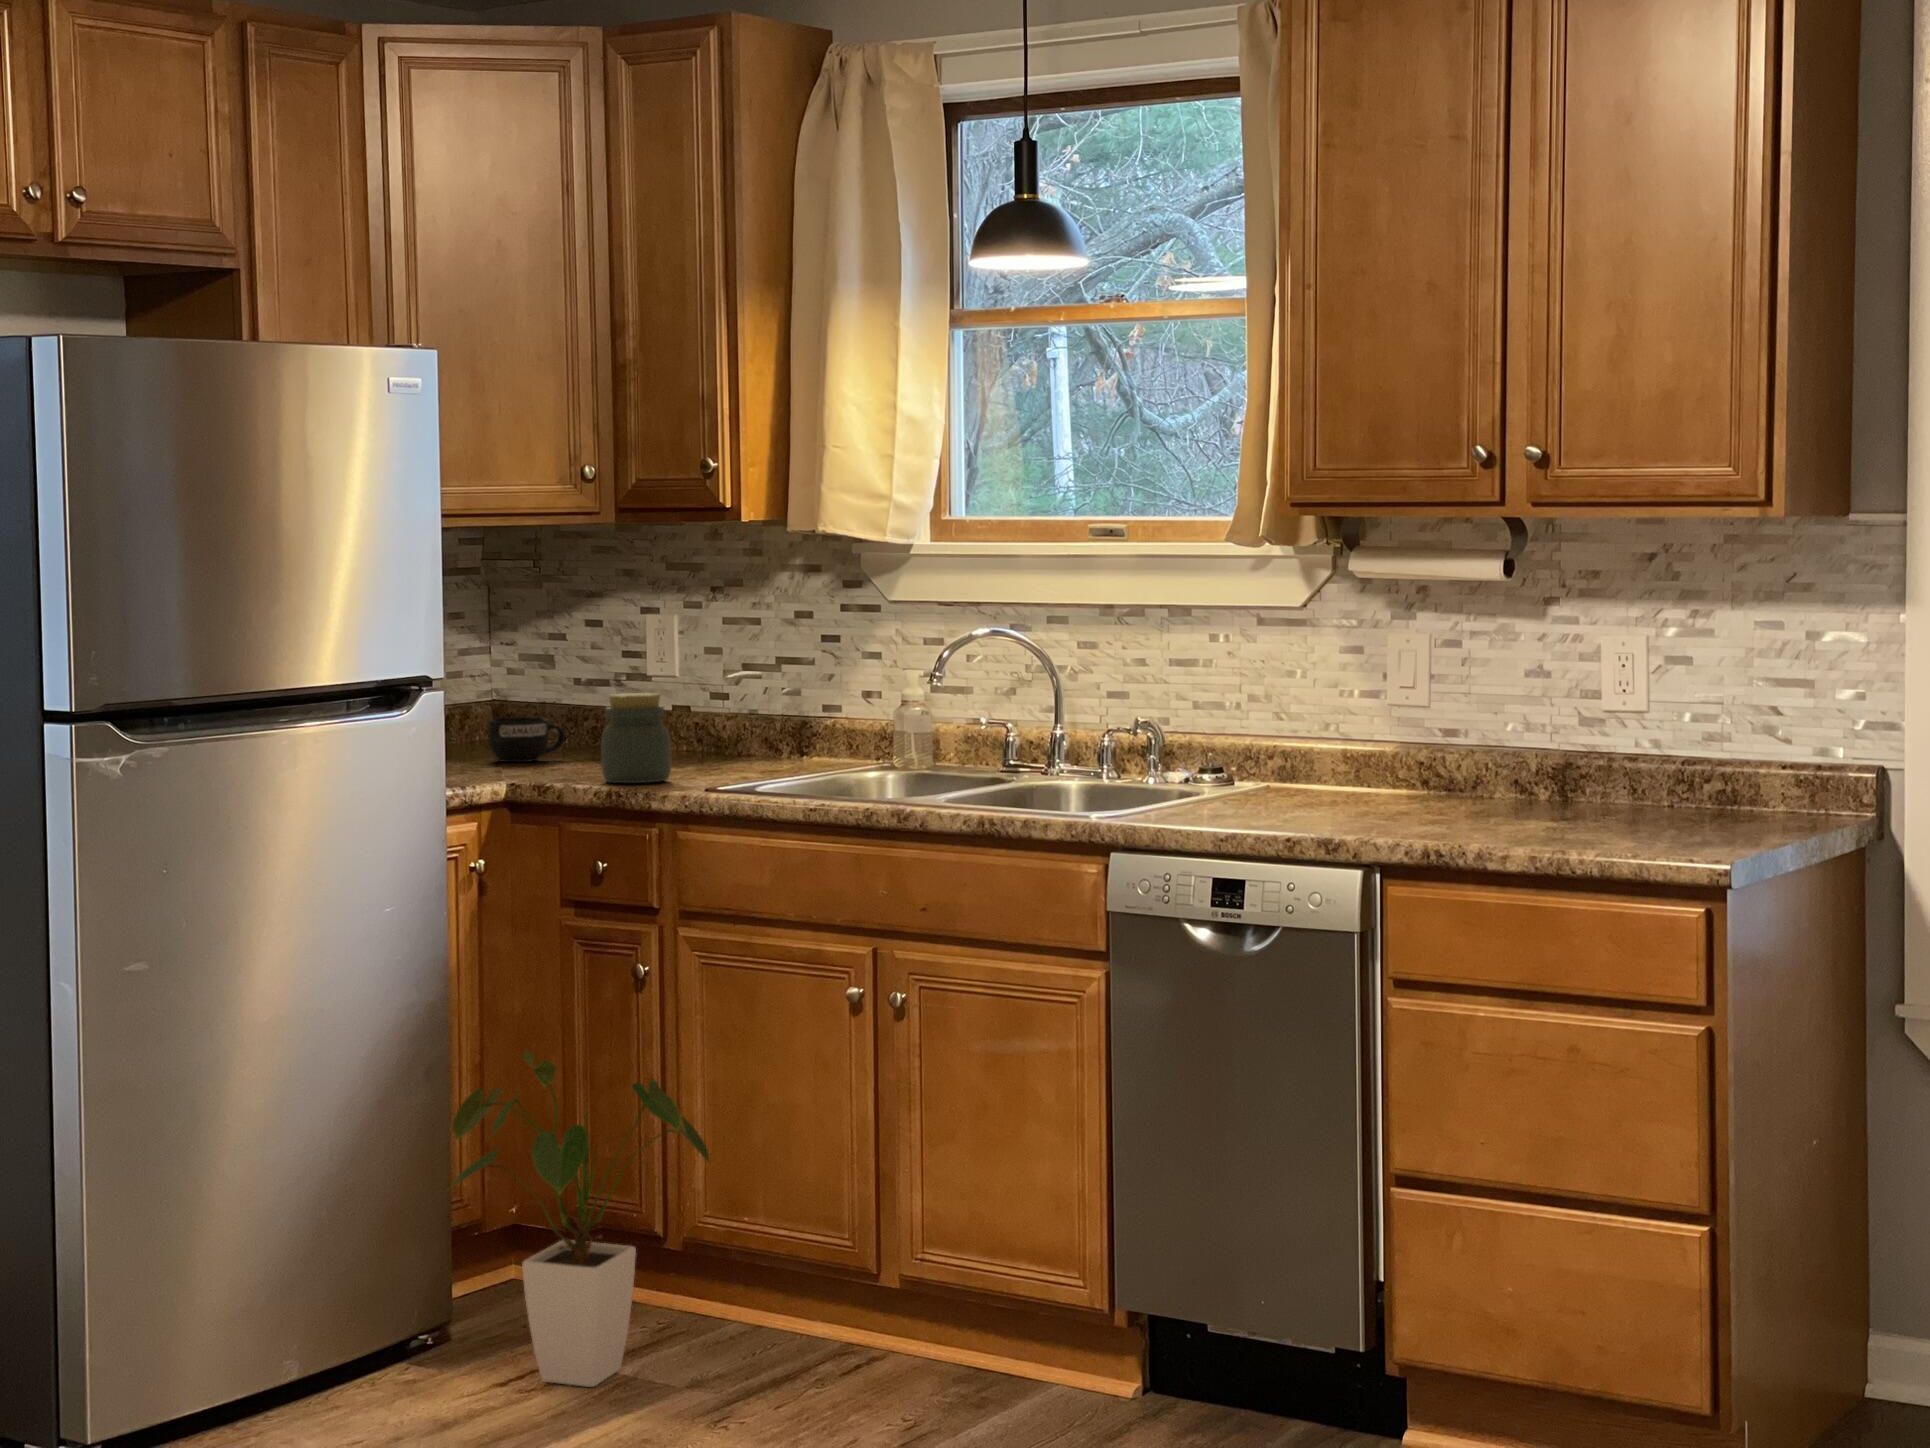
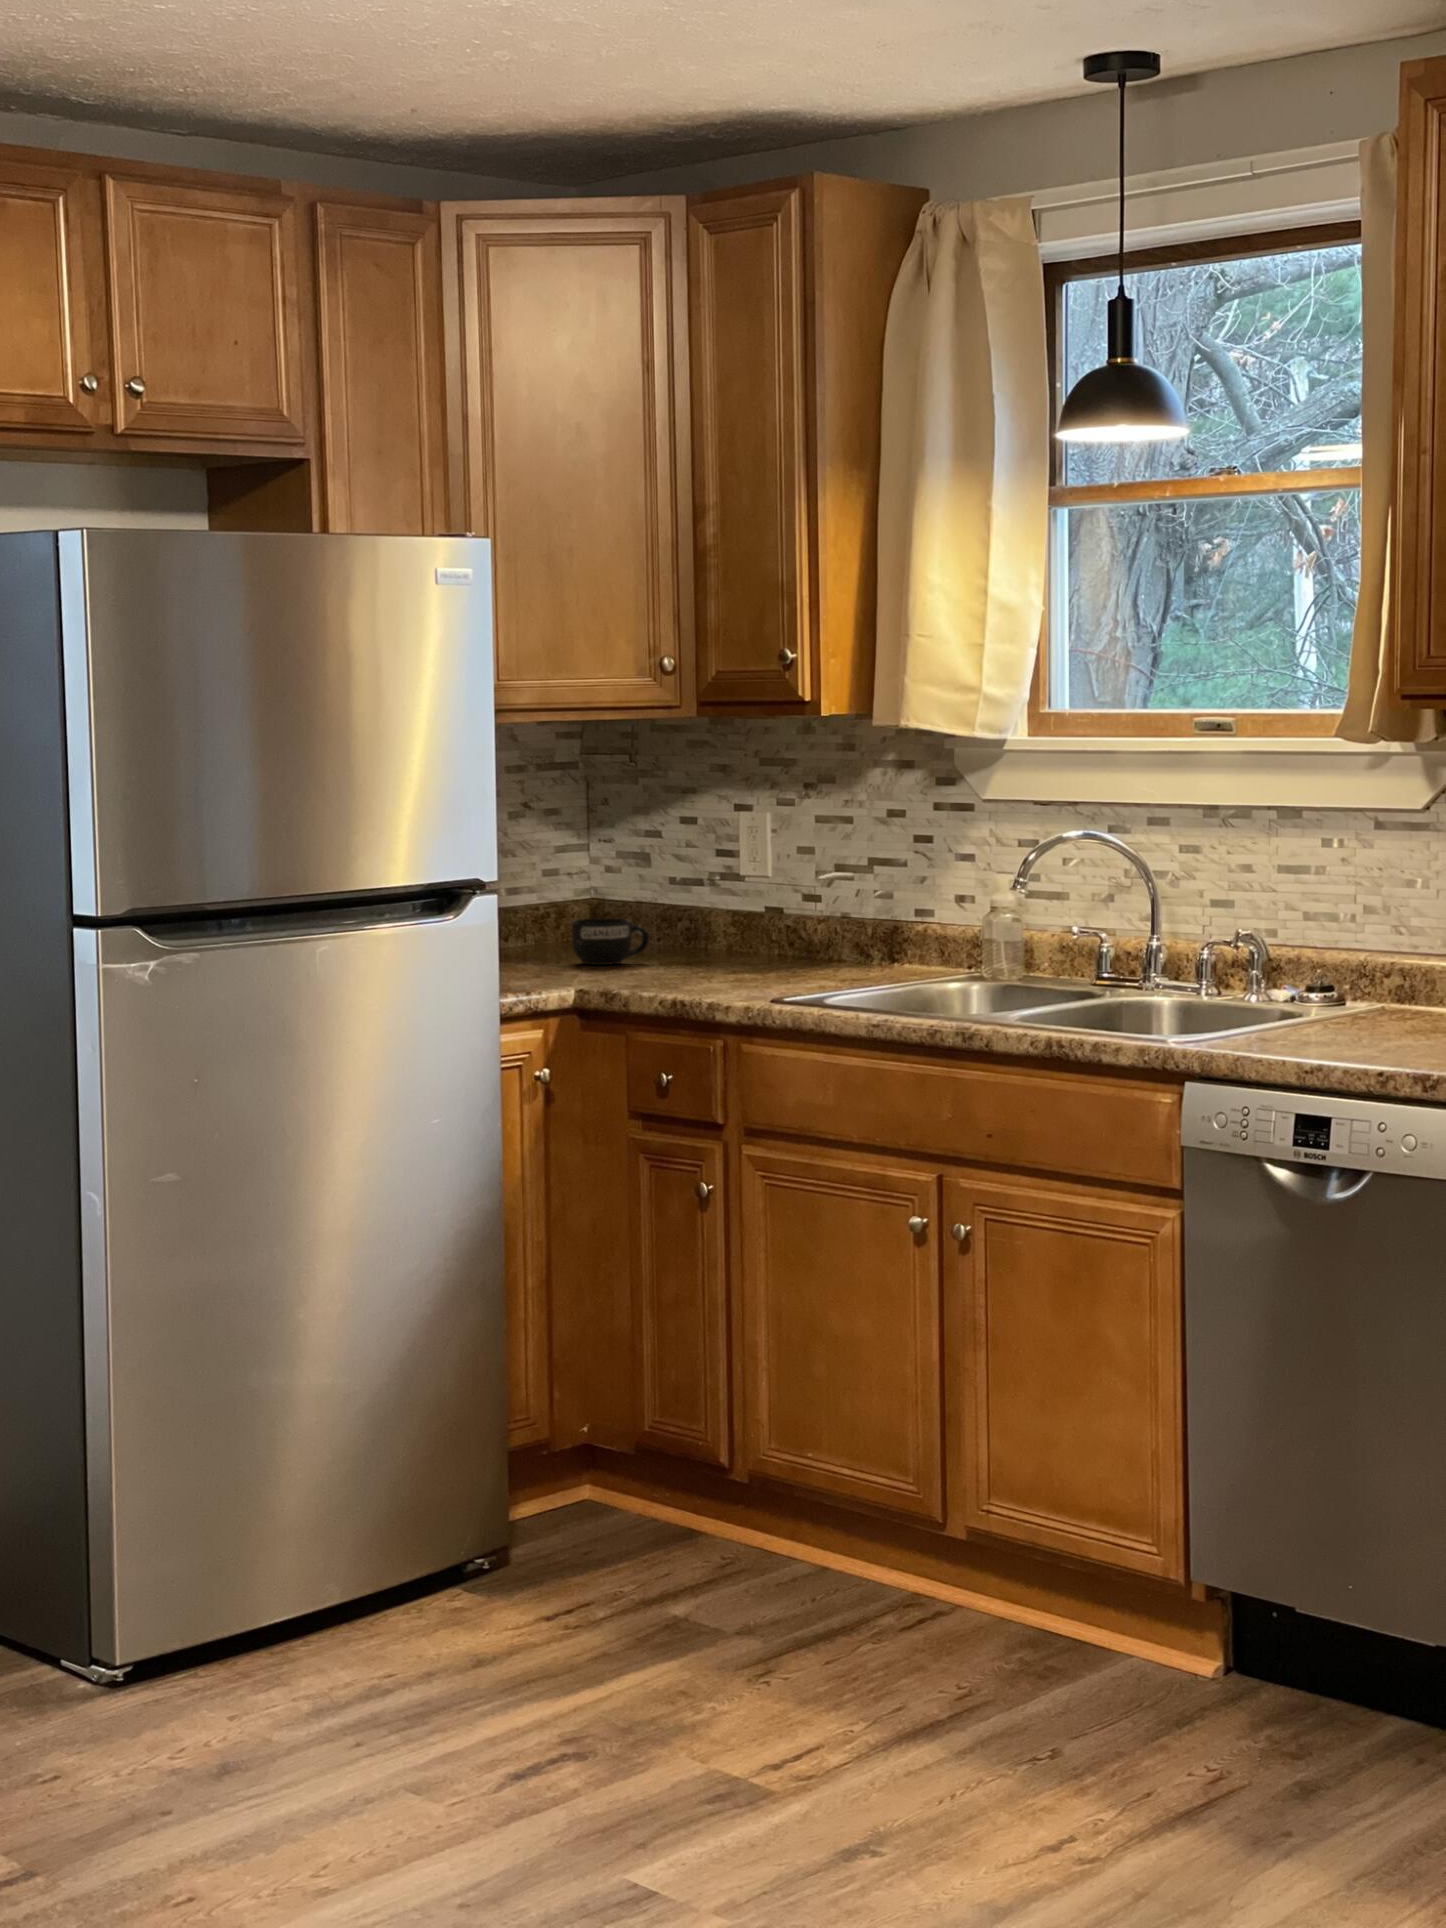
jar: present [601,693,671,783] -> none [668,896,740,991]
house plant: present [451,1051,710,1387] -> none [486,1268,760,1624]

